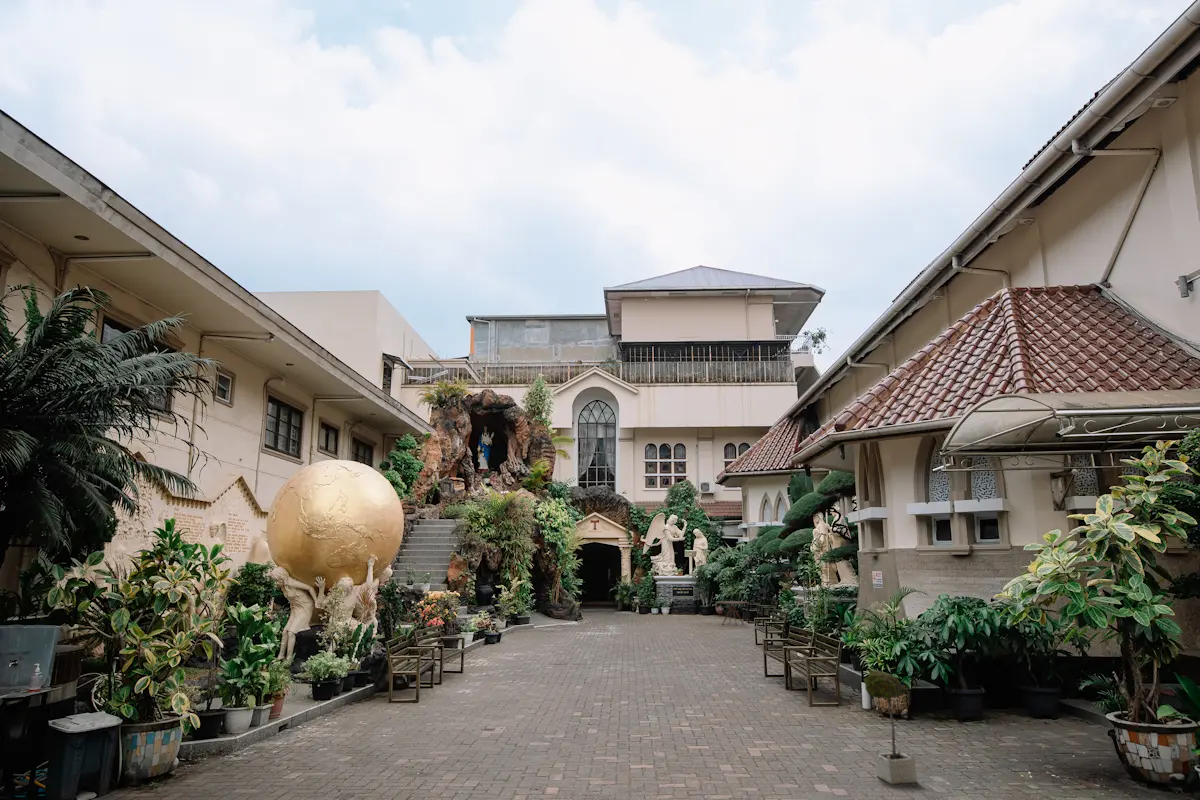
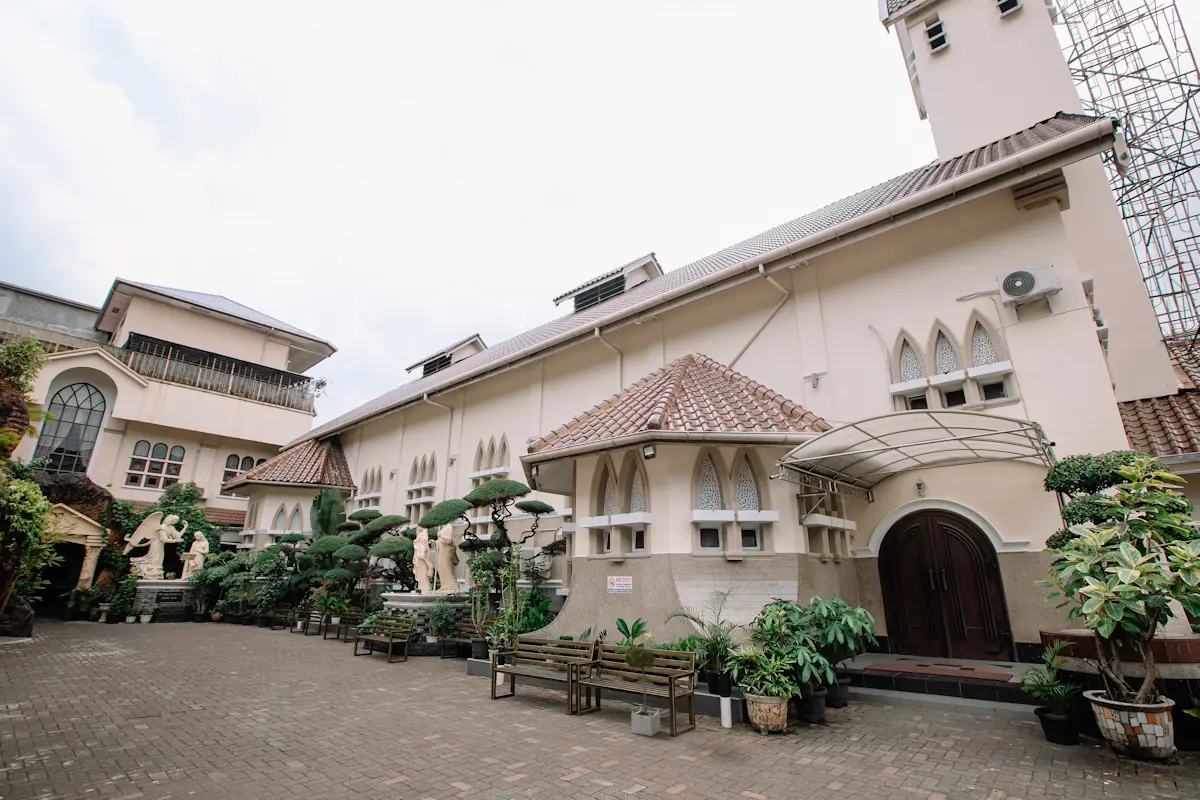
round table: present [717,601,748,624] -> none [229,603,265,627]

